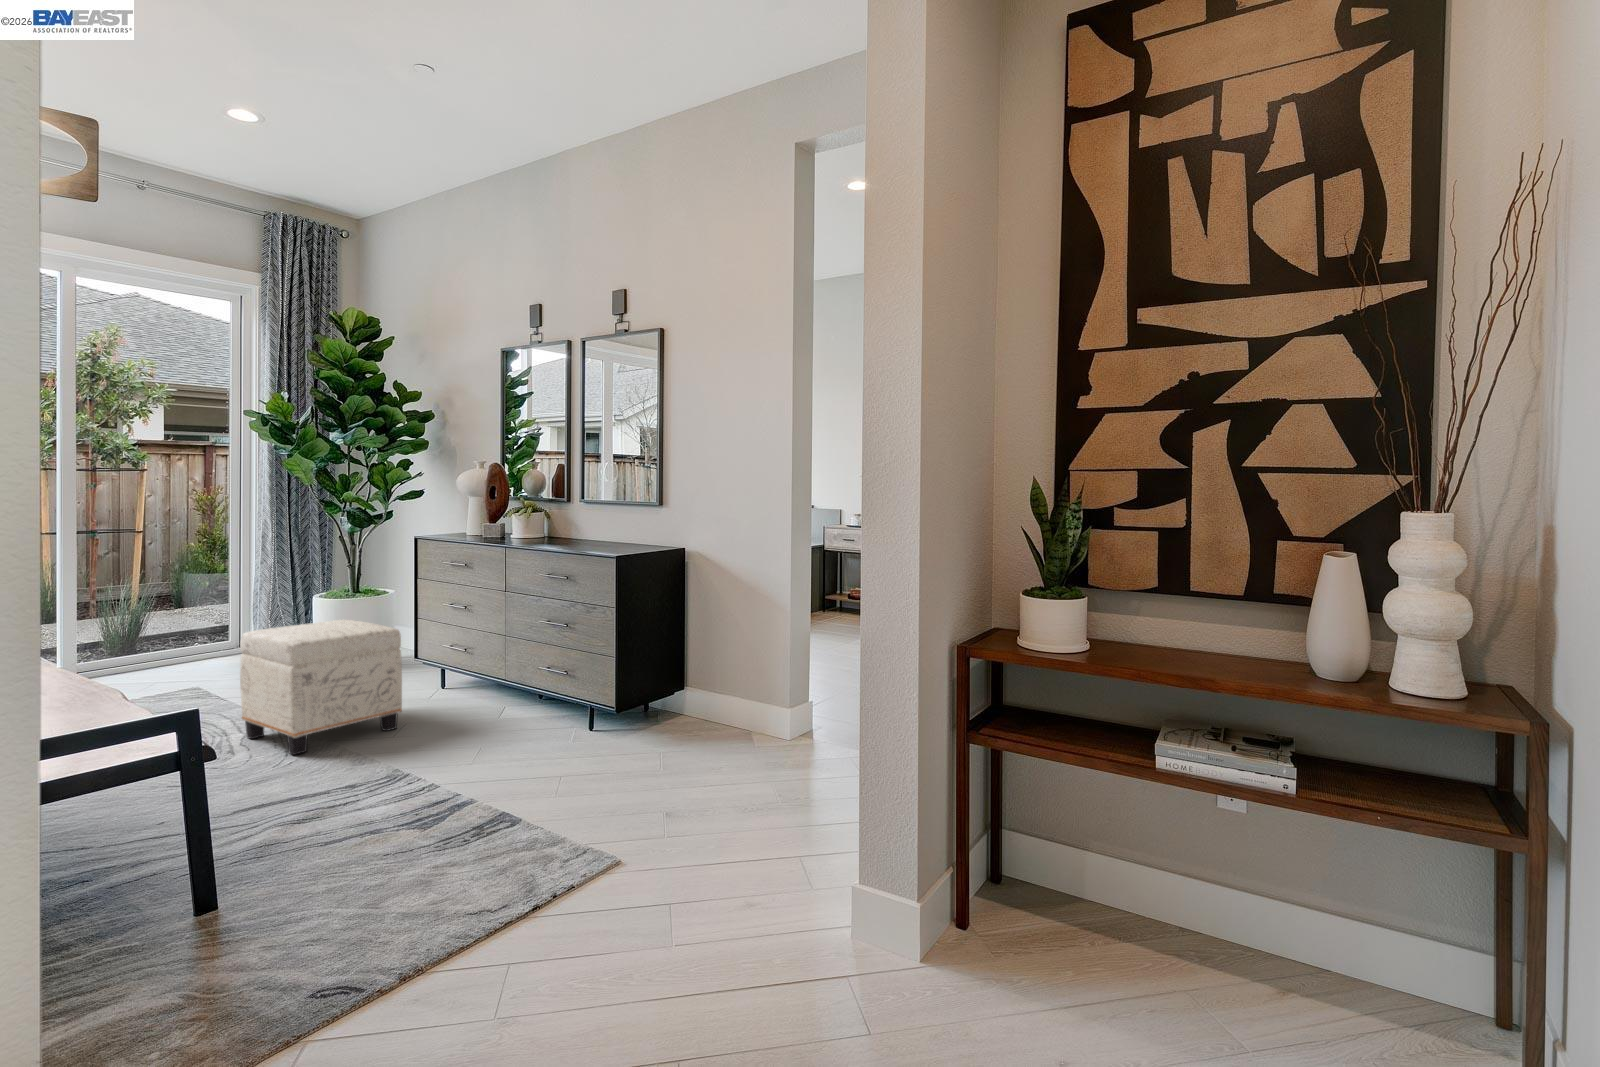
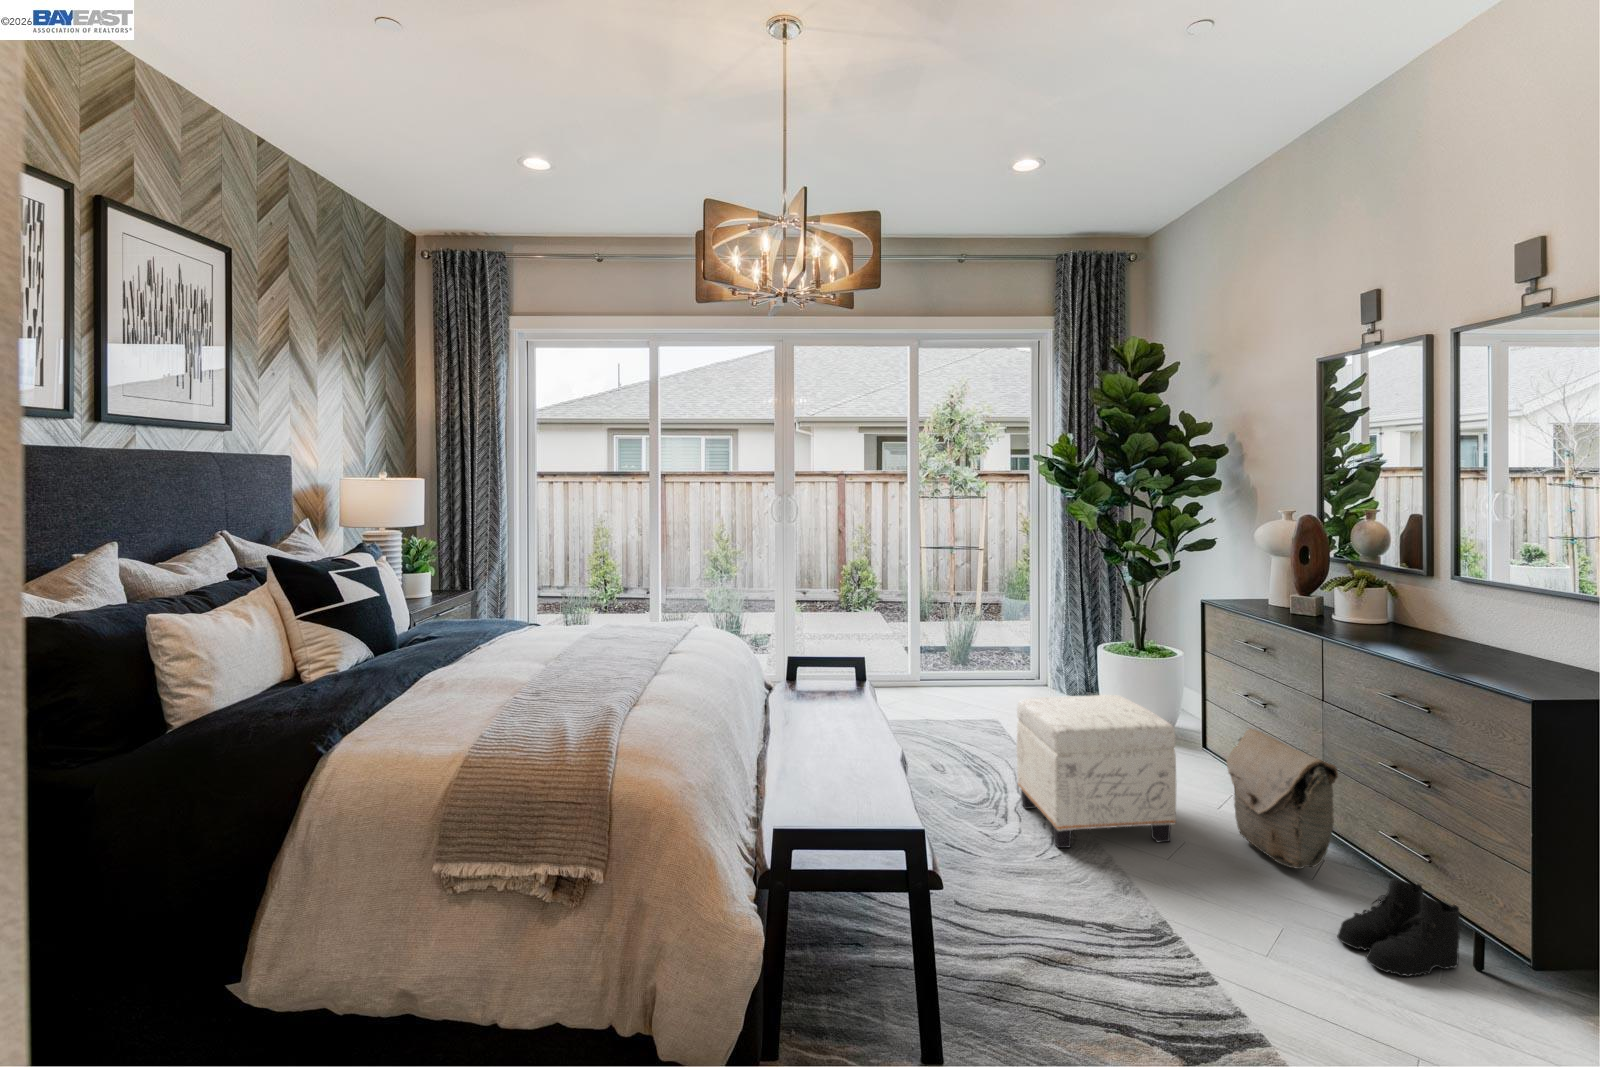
bag: none [441,627,519,720] -> present [1227,728,1338,869]
boots: none [520,695,589,752] -> present [1337,877,1463,977]

